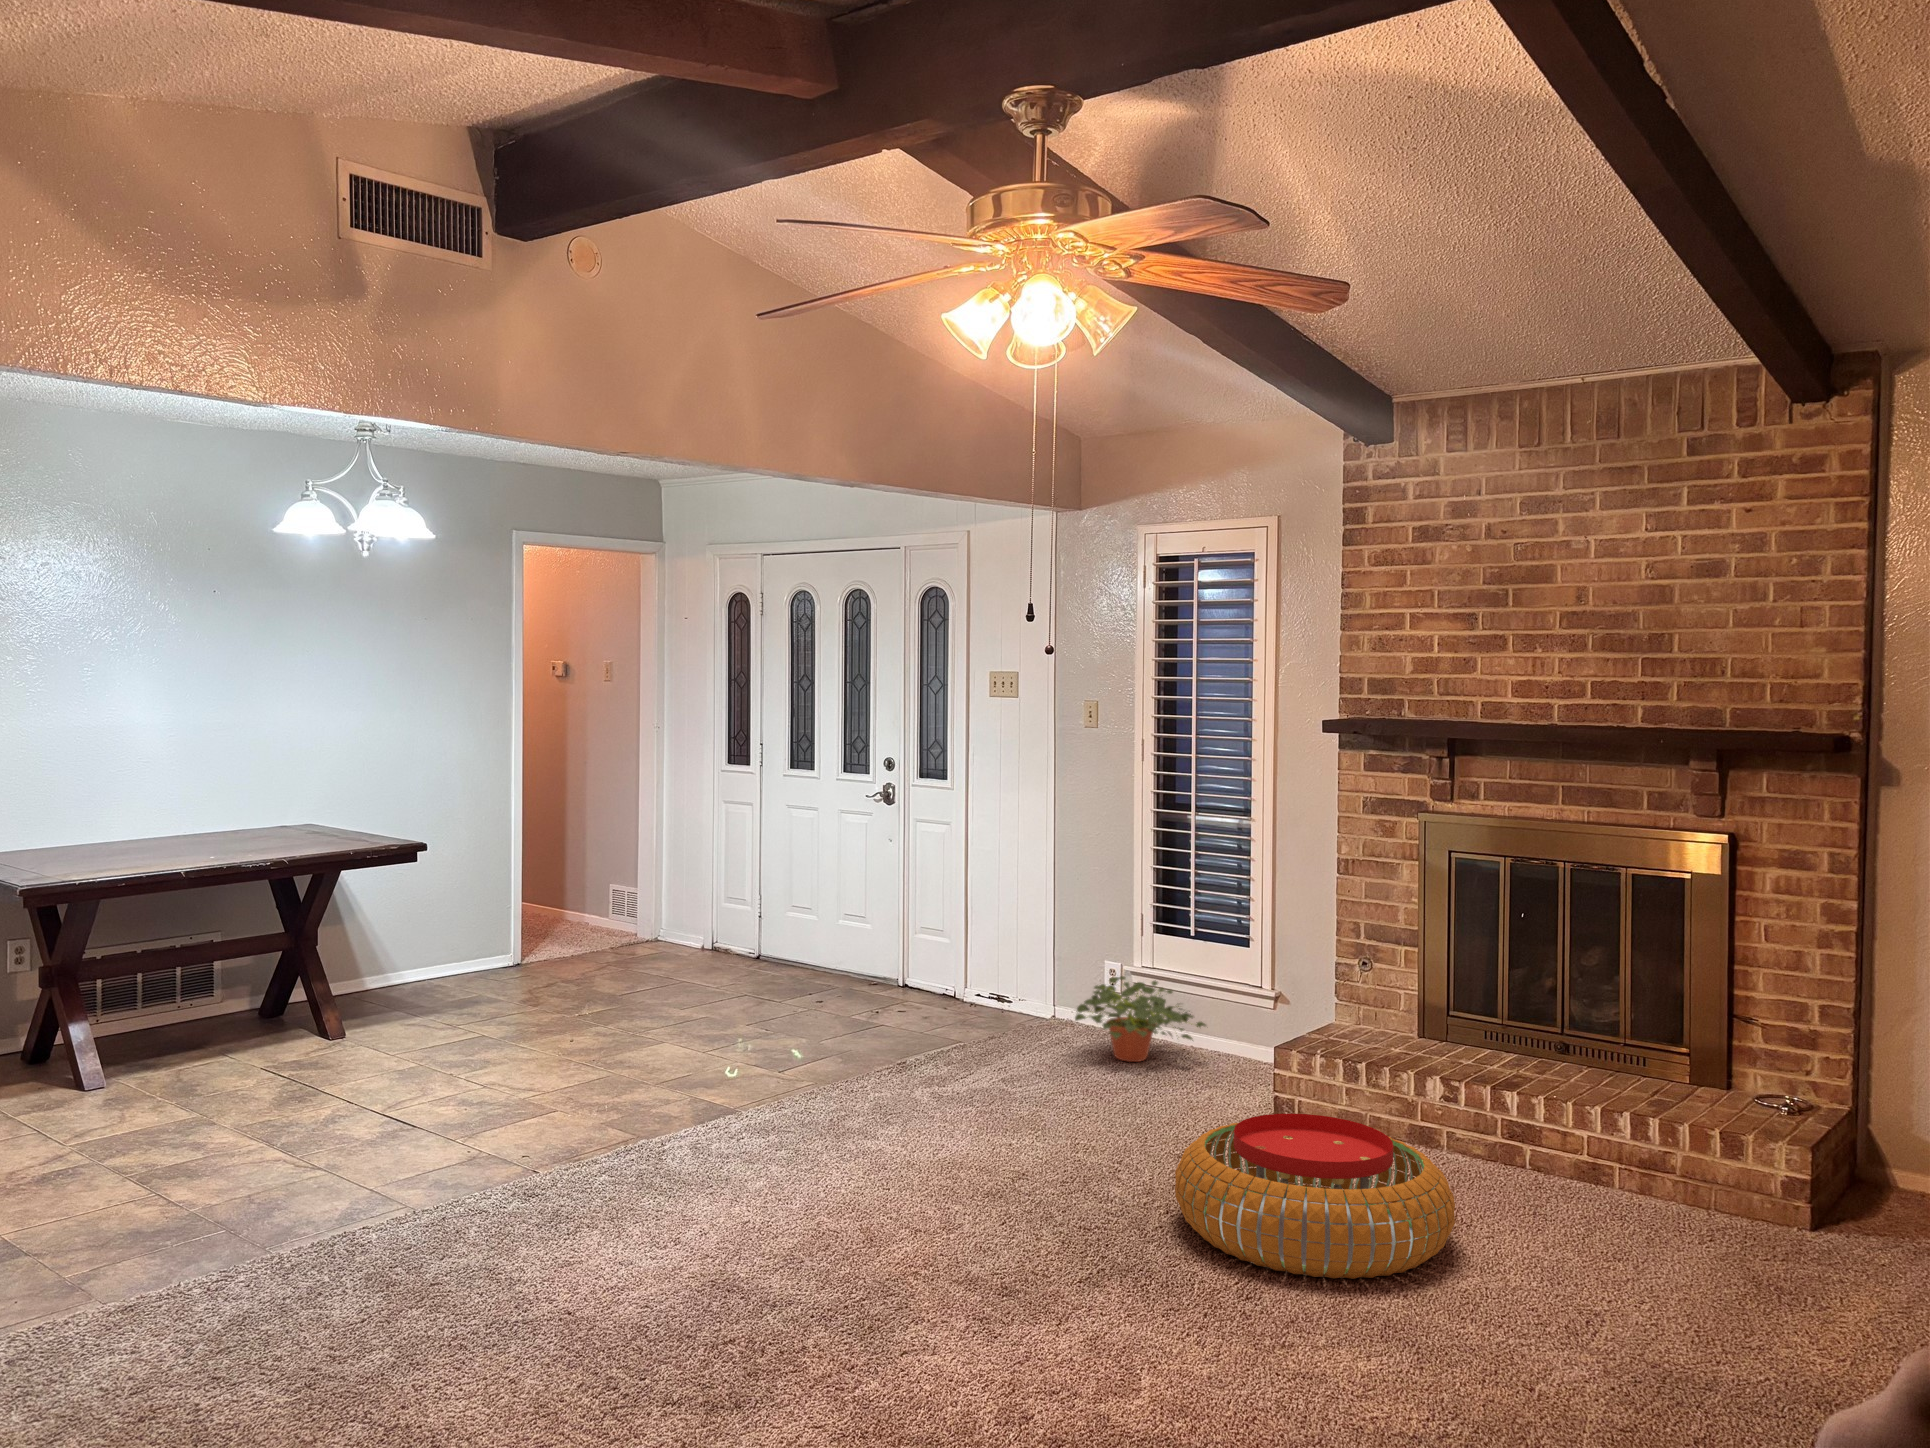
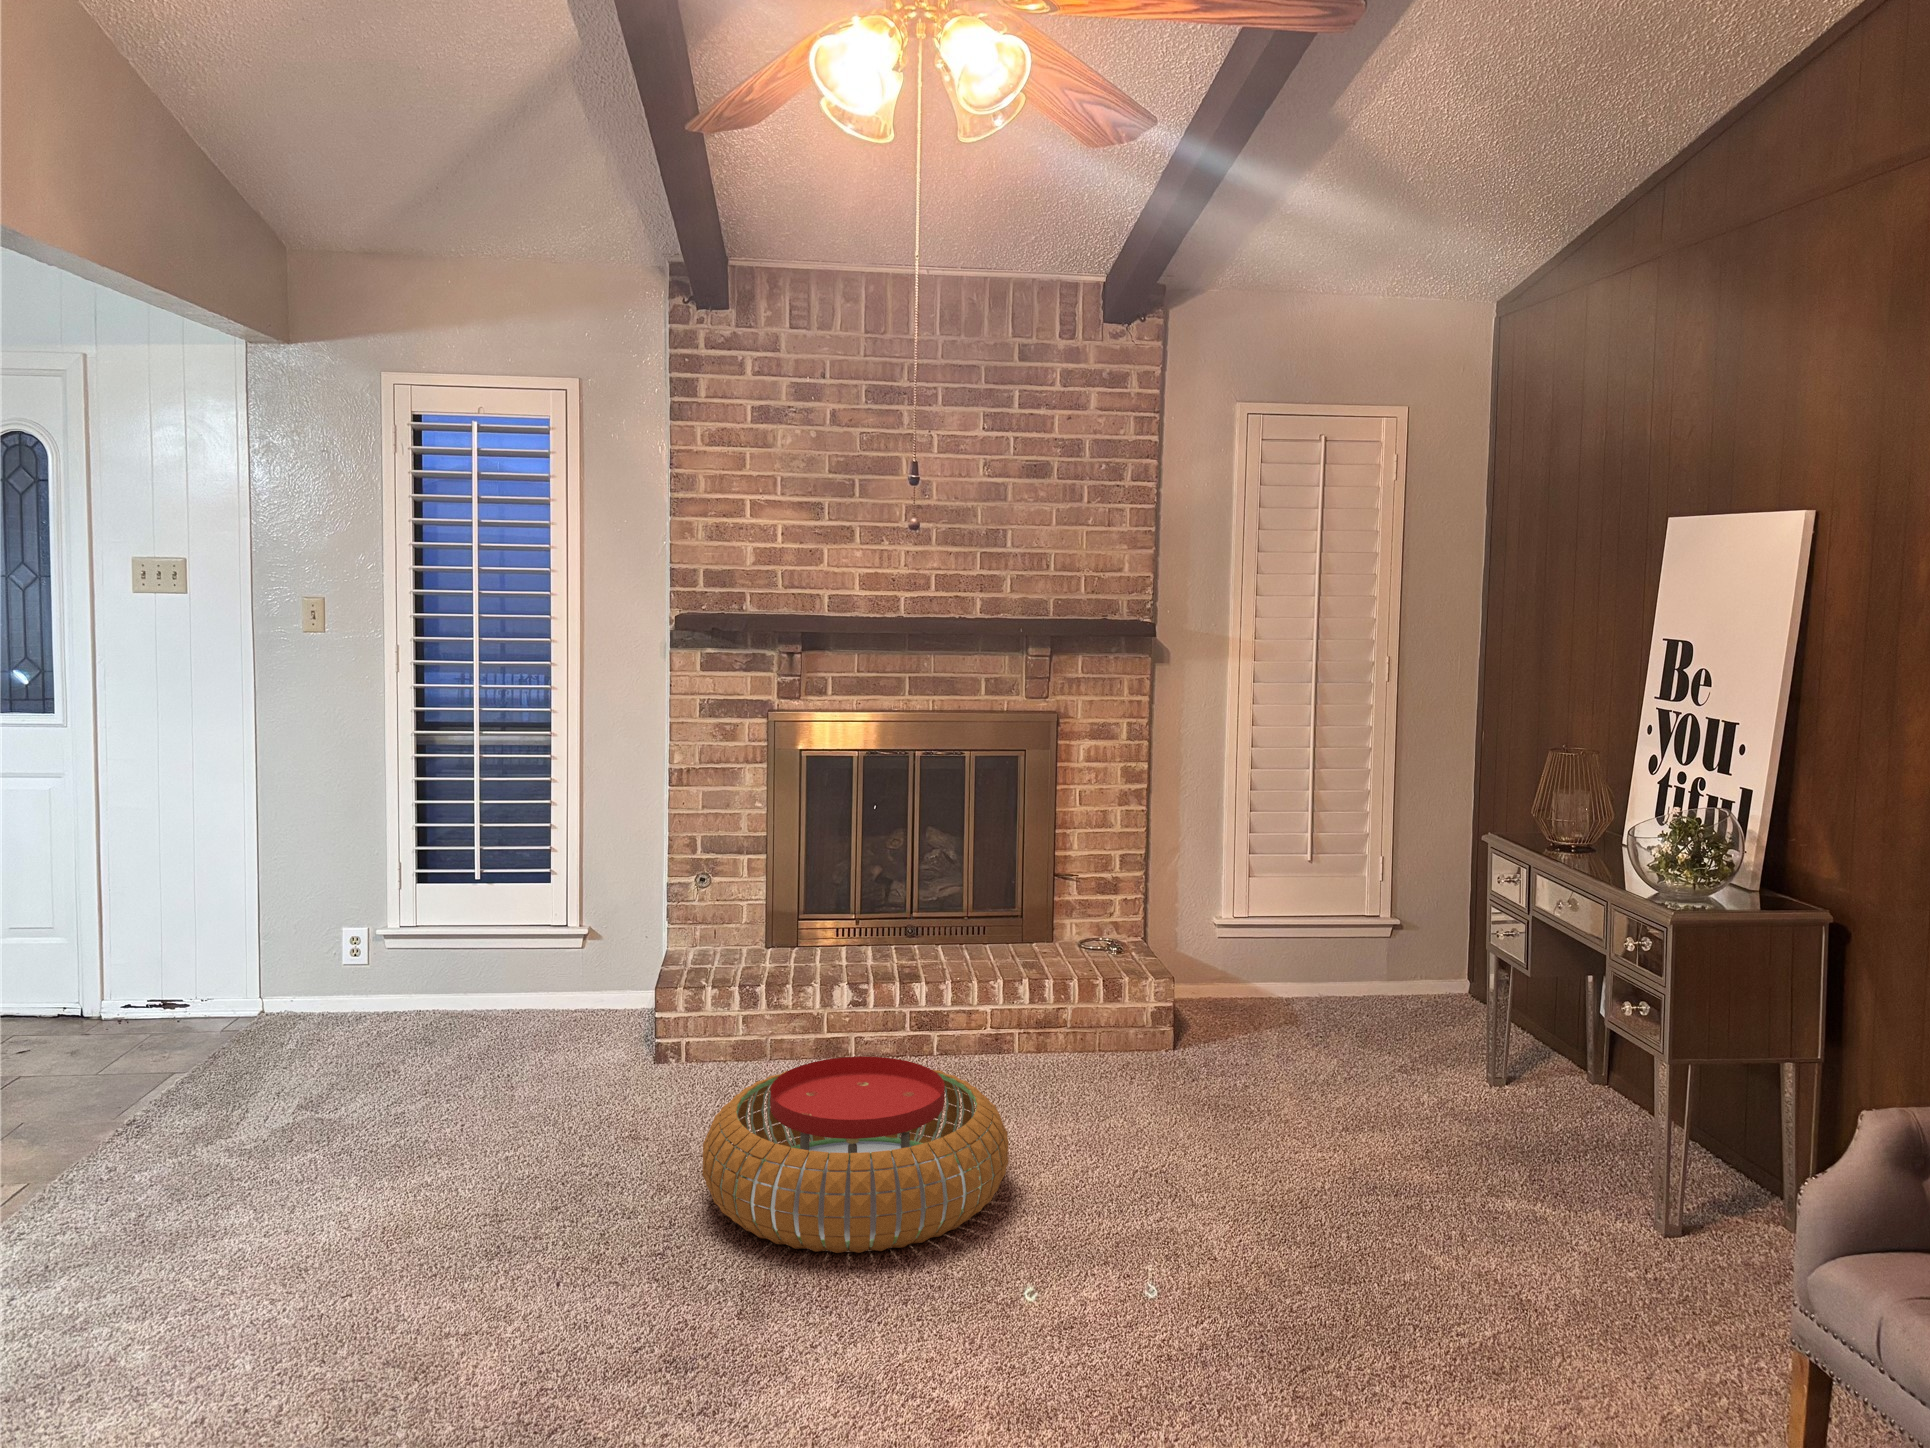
potted plant: present [1075,976,1206,1062] -> none [350,939,520,1046]

